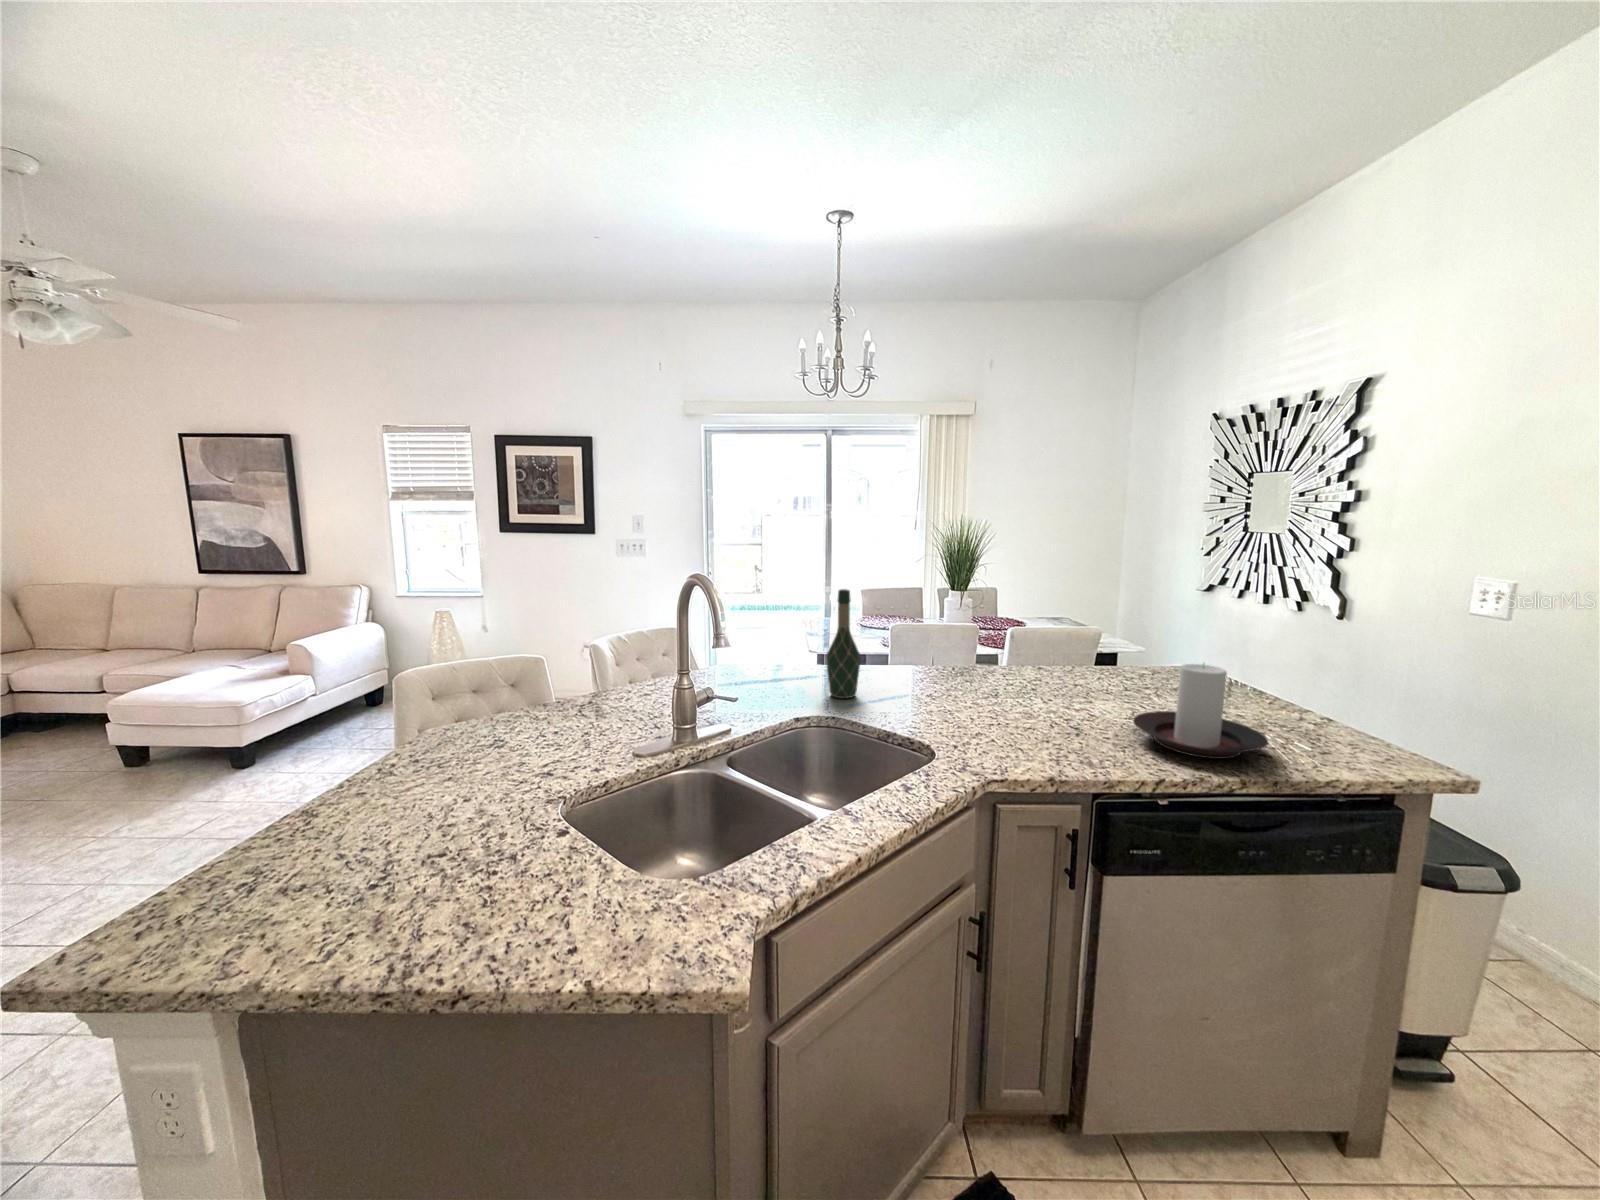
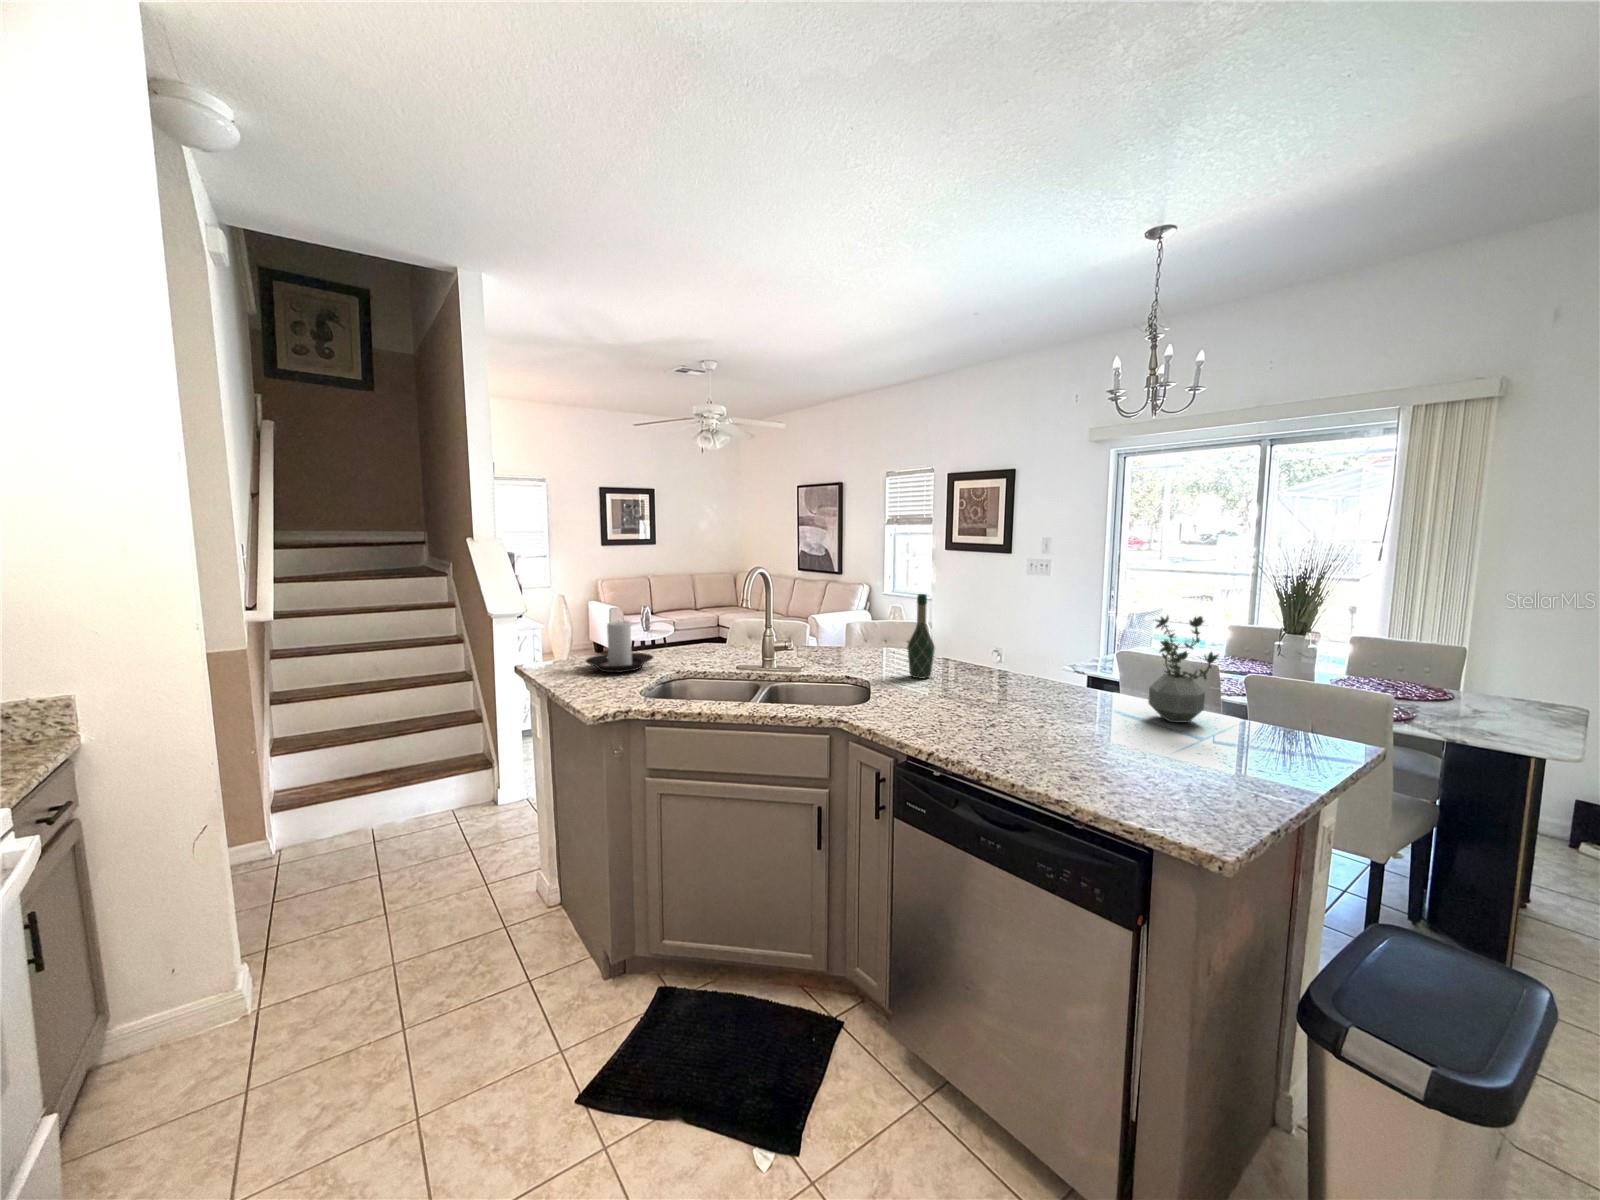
potted plant: none [1069,582,1142,681] -> present [1148,616,1219,723]
candle holder: present [1133,664,1268,759] -> present [586,621,653,673]

